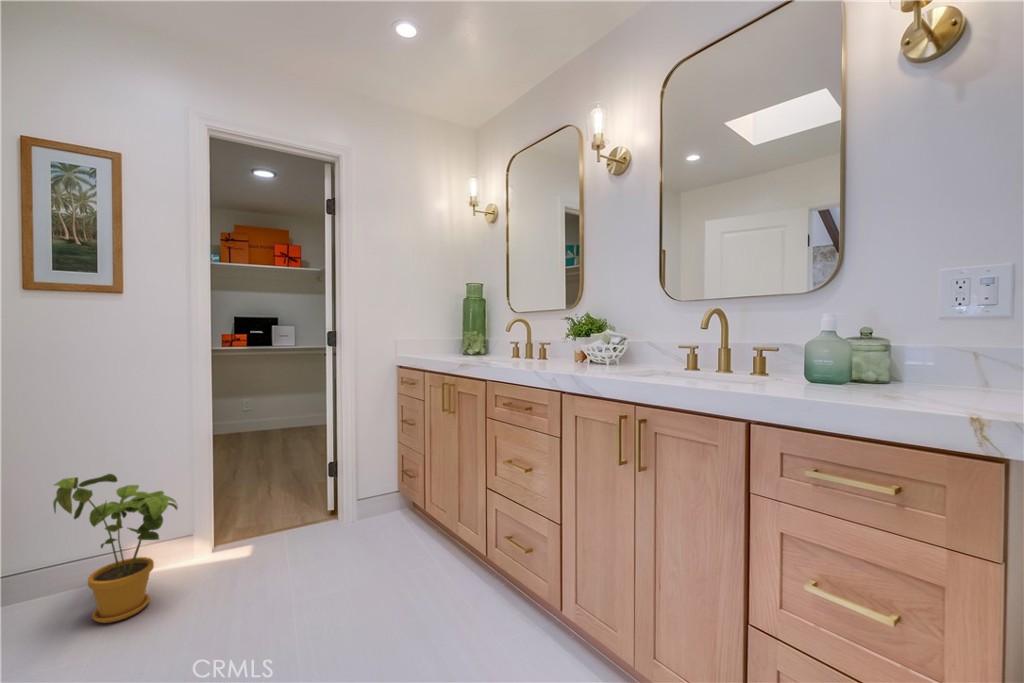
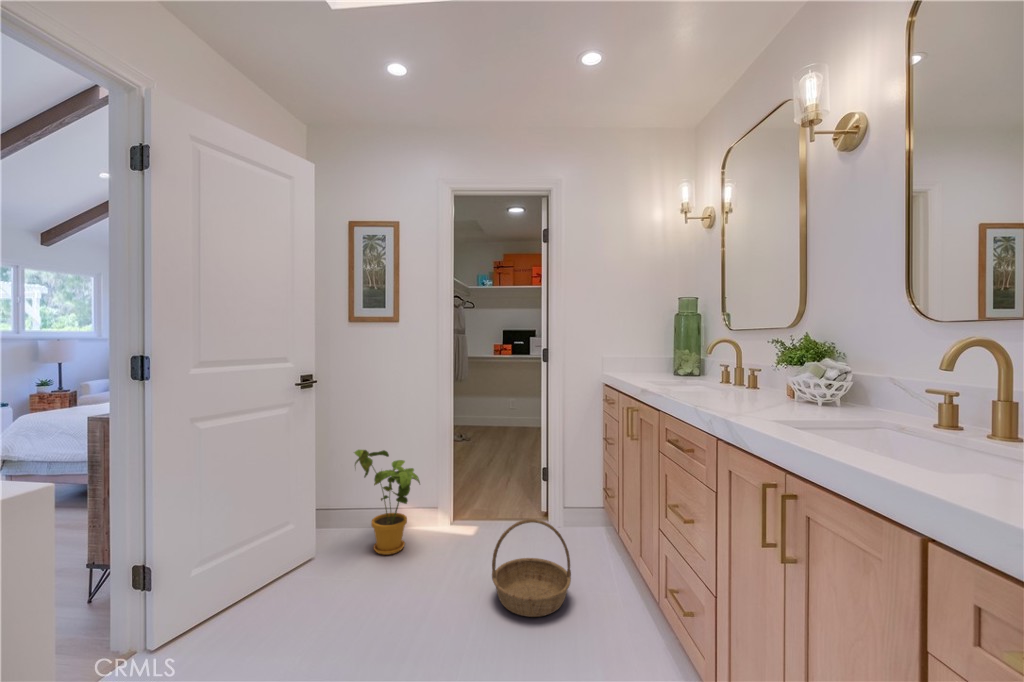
basket: none [310,511,401,619] -> present [492,519,571,617]

